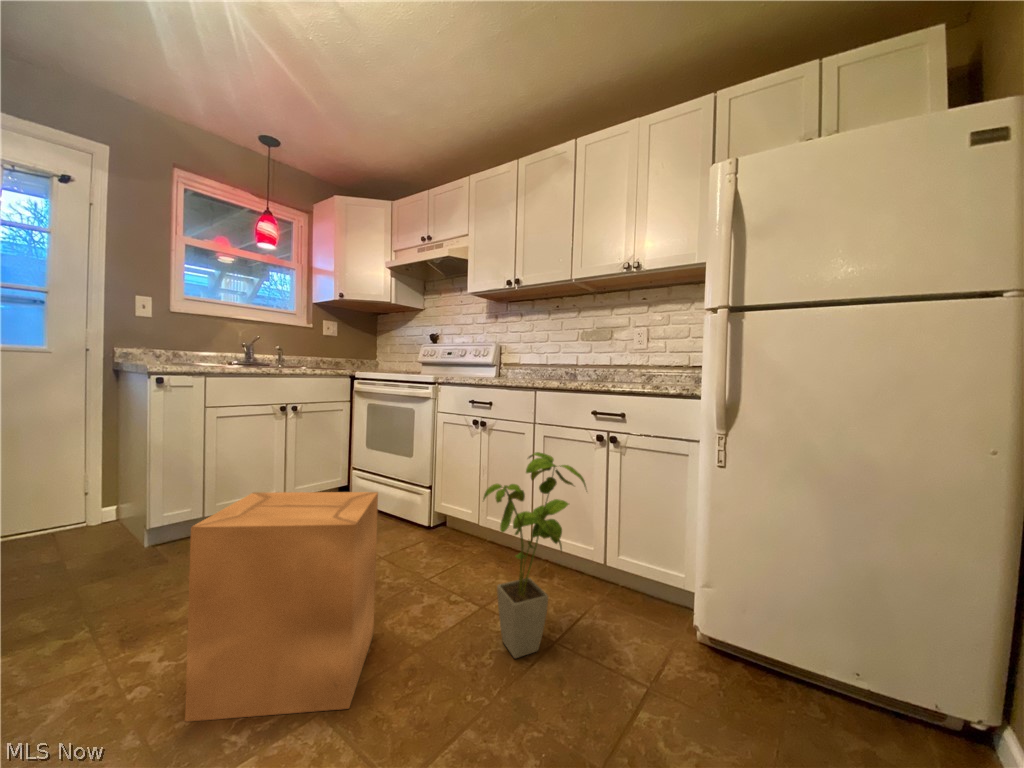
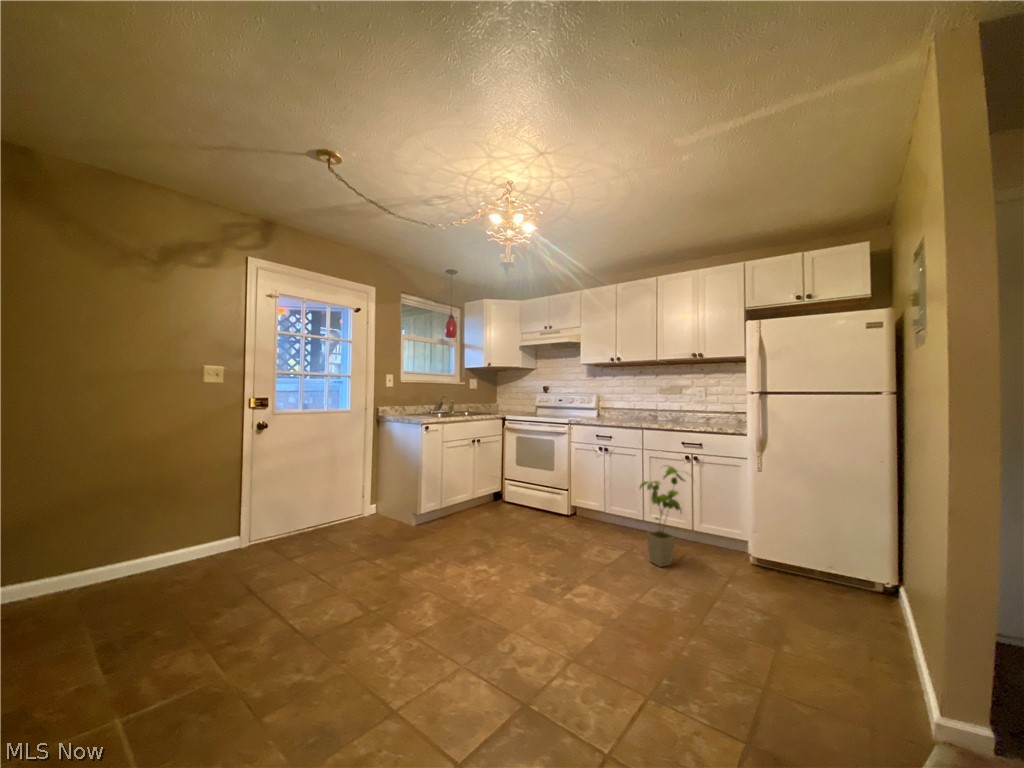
cardboard box: present [185,492,378,722] -> none [527,486,598,581]

